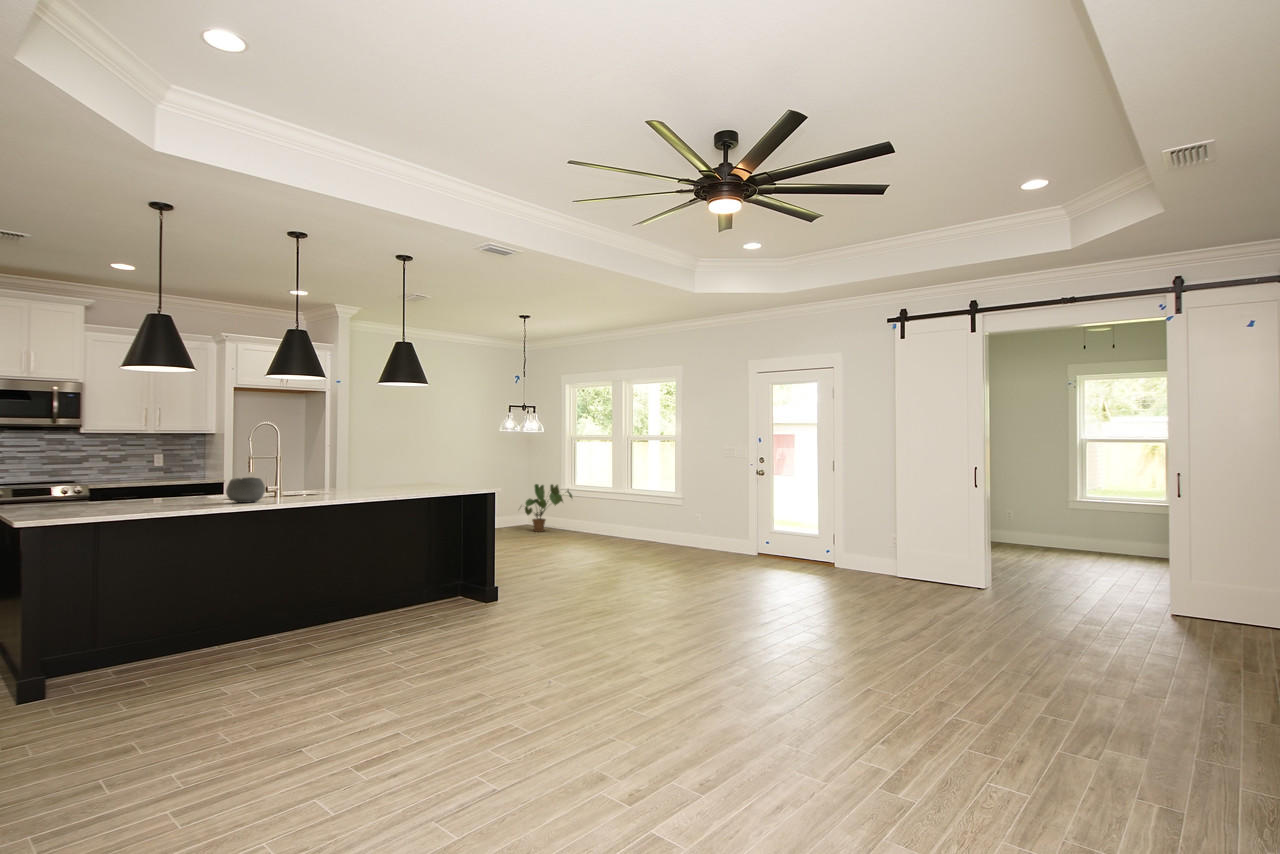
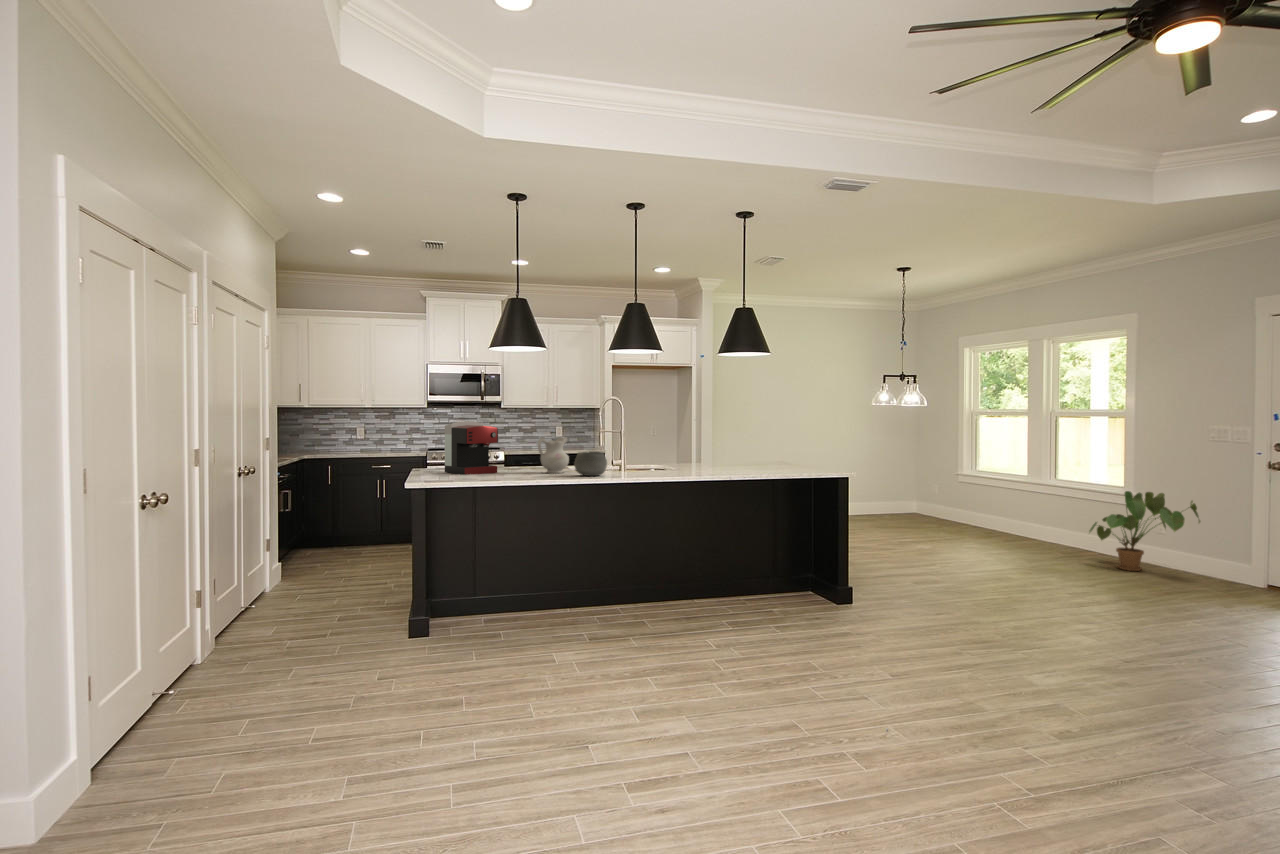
coffee maker: none [37,449,118,510] -> present [445,421,498,475]
ceramic pitcher: none [174,464,212,503] -> present [538,437,569,473]
house plant: present [525,484,572,532] -> present [1089,491,1200,571]

